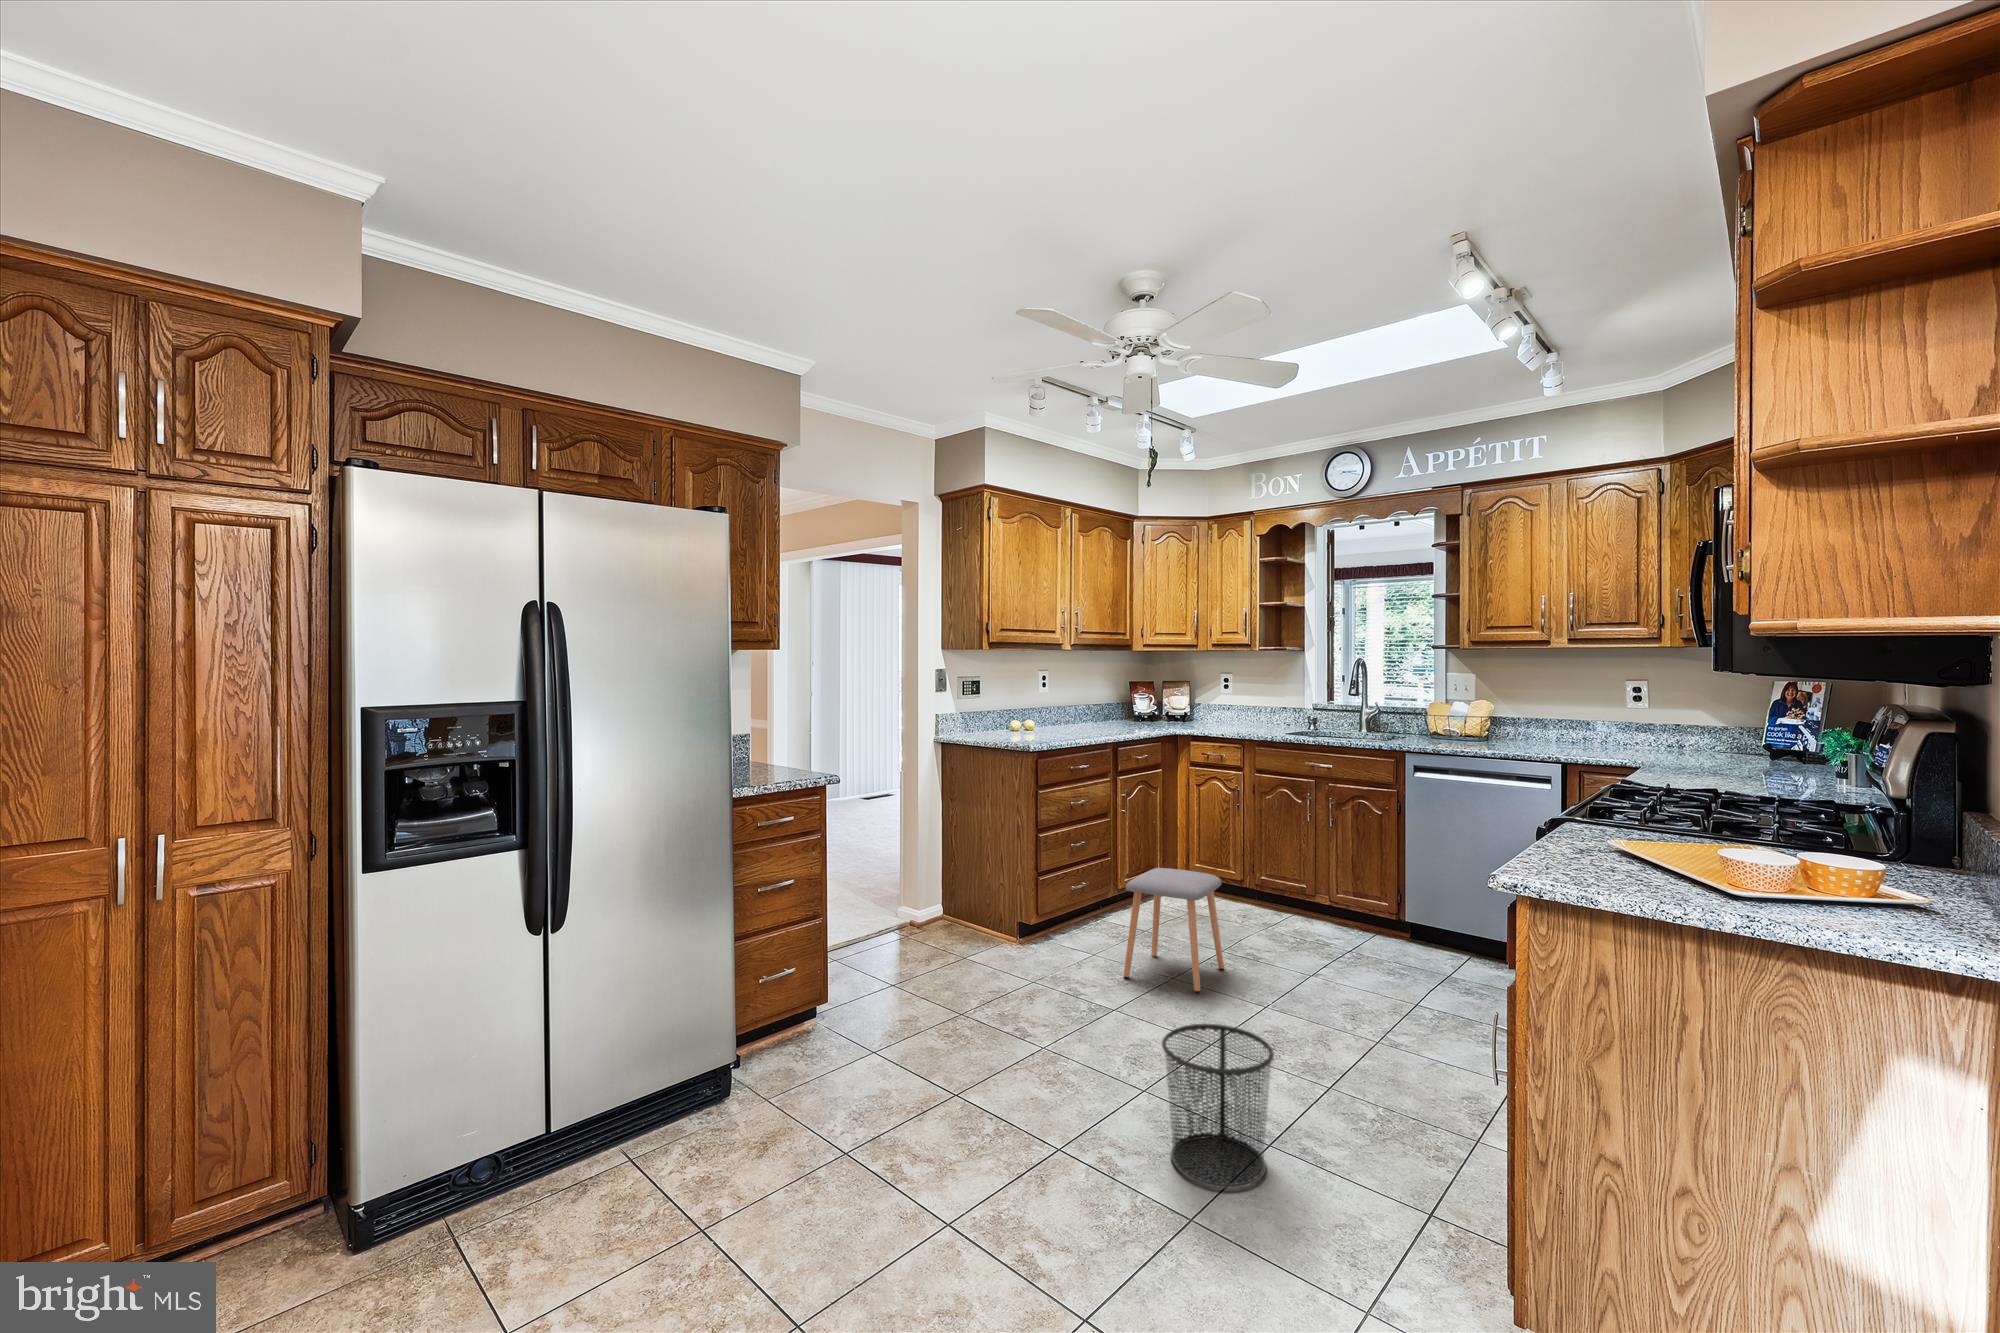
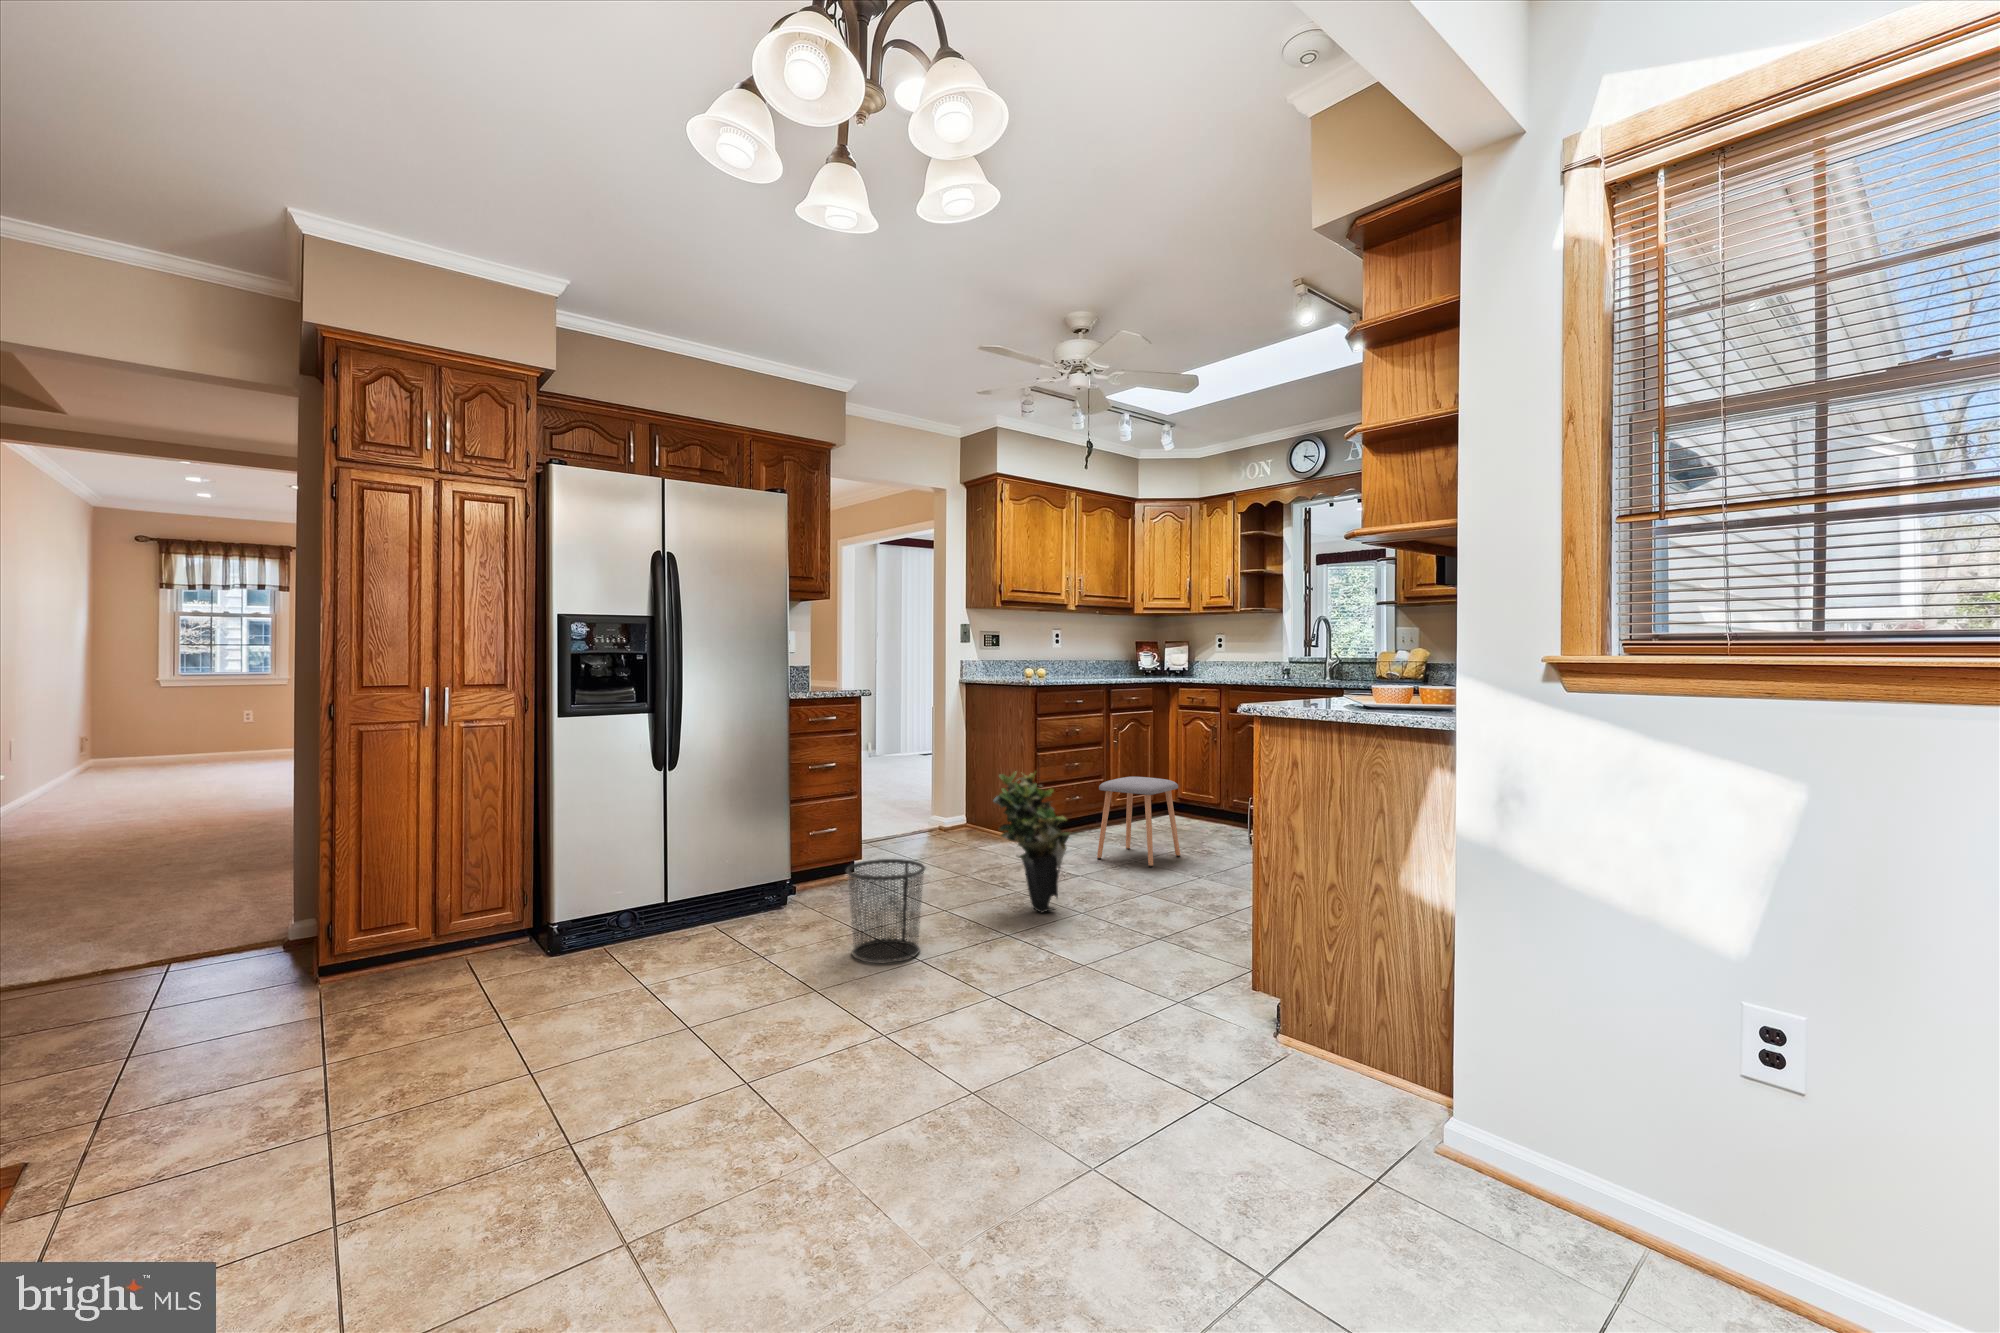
potted plant: none [1021,893,1127,1102] -> present [994,772,1070,913]
waste bin: present [1162,1024,1274,1188] -> present [846,859,925,963]

